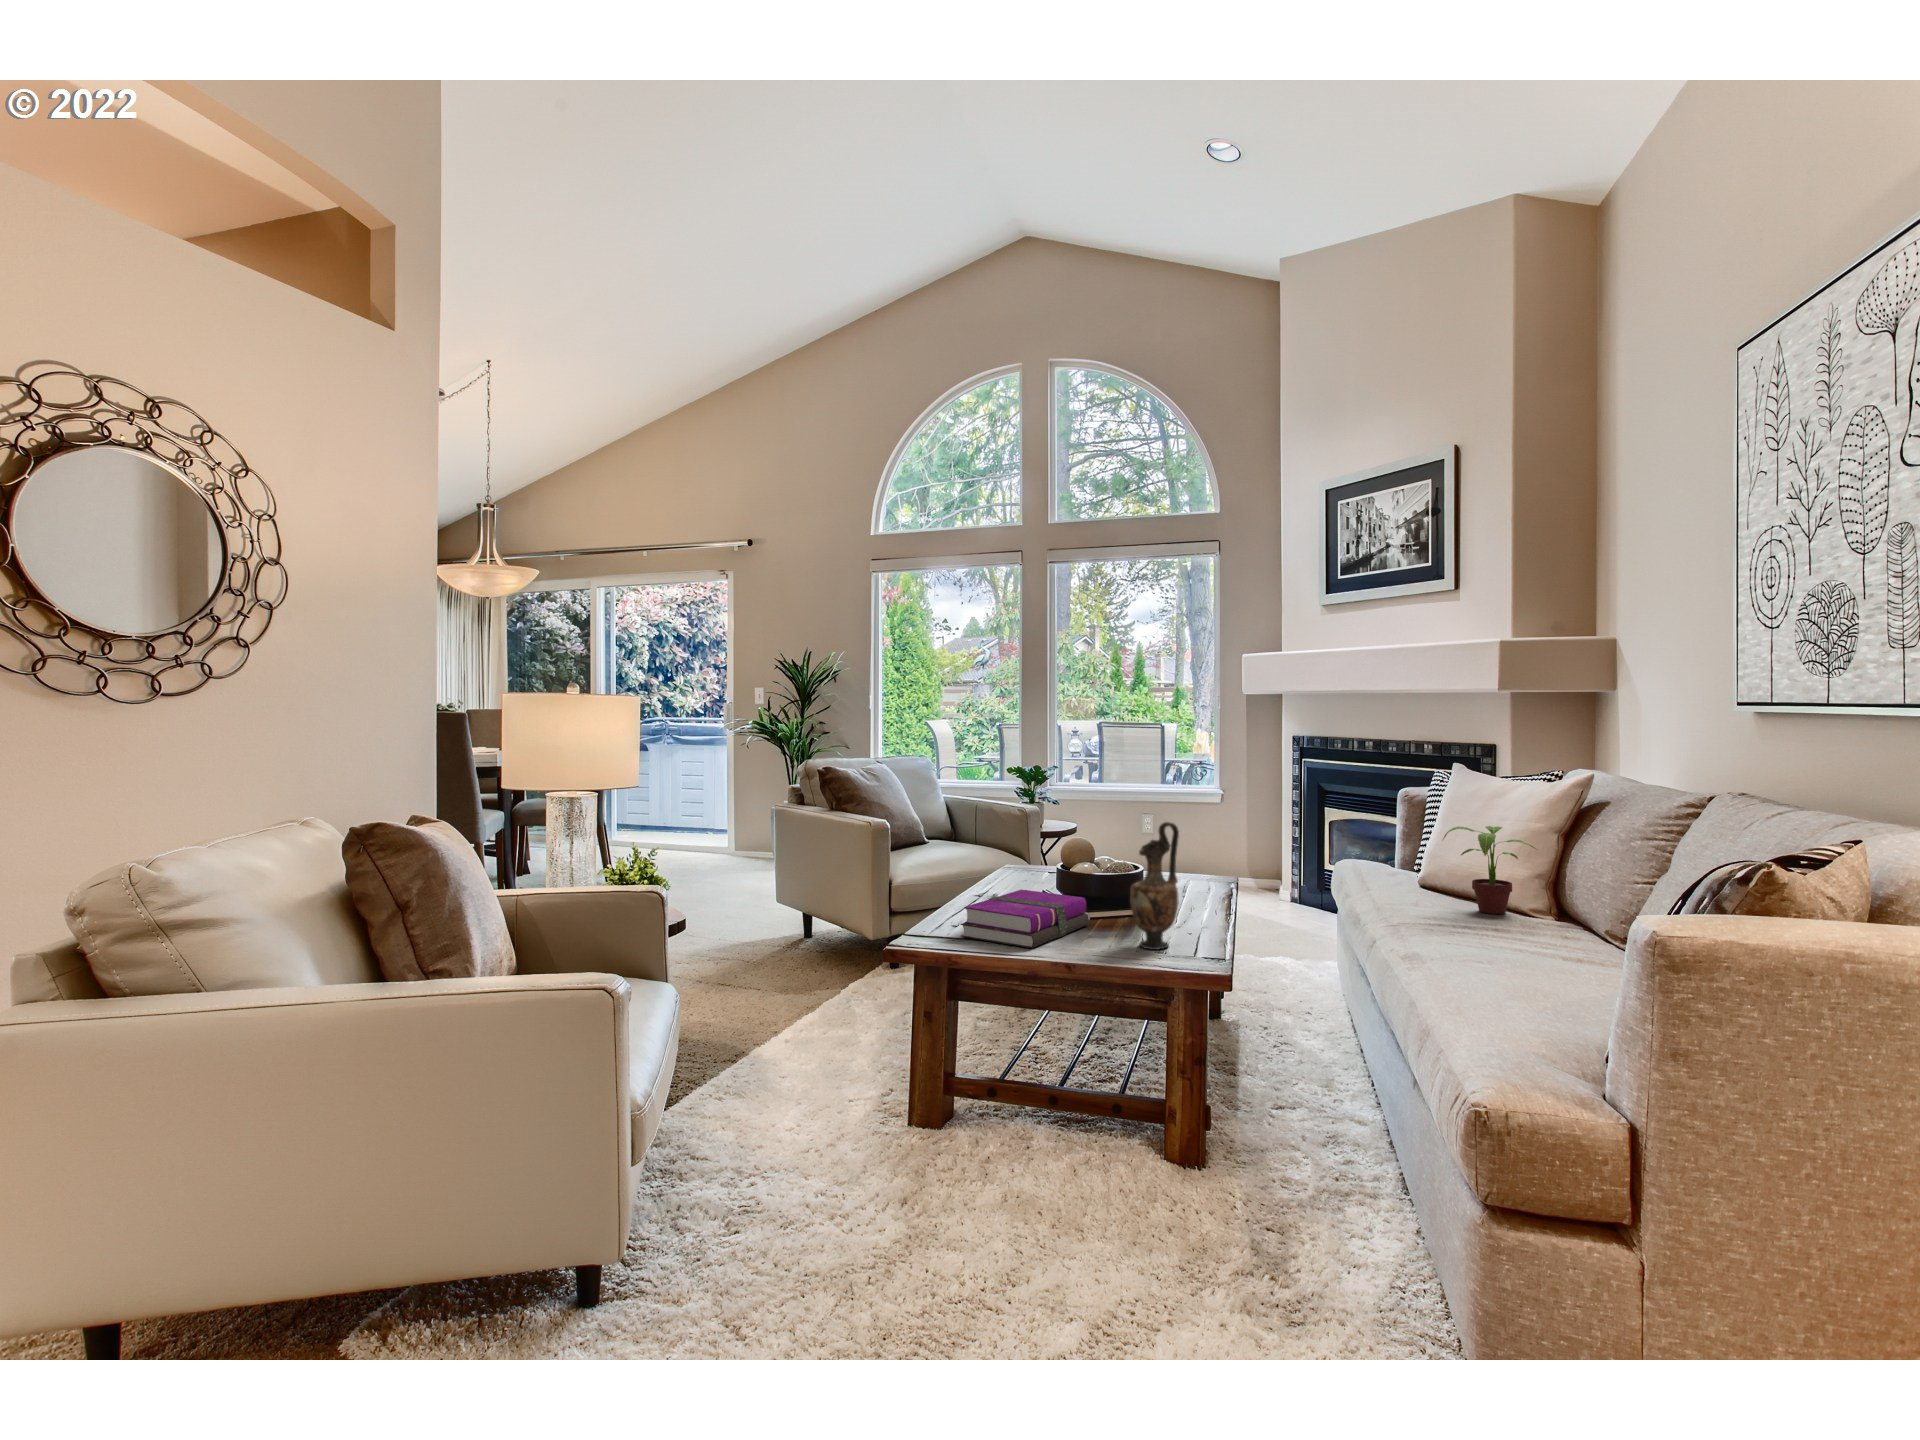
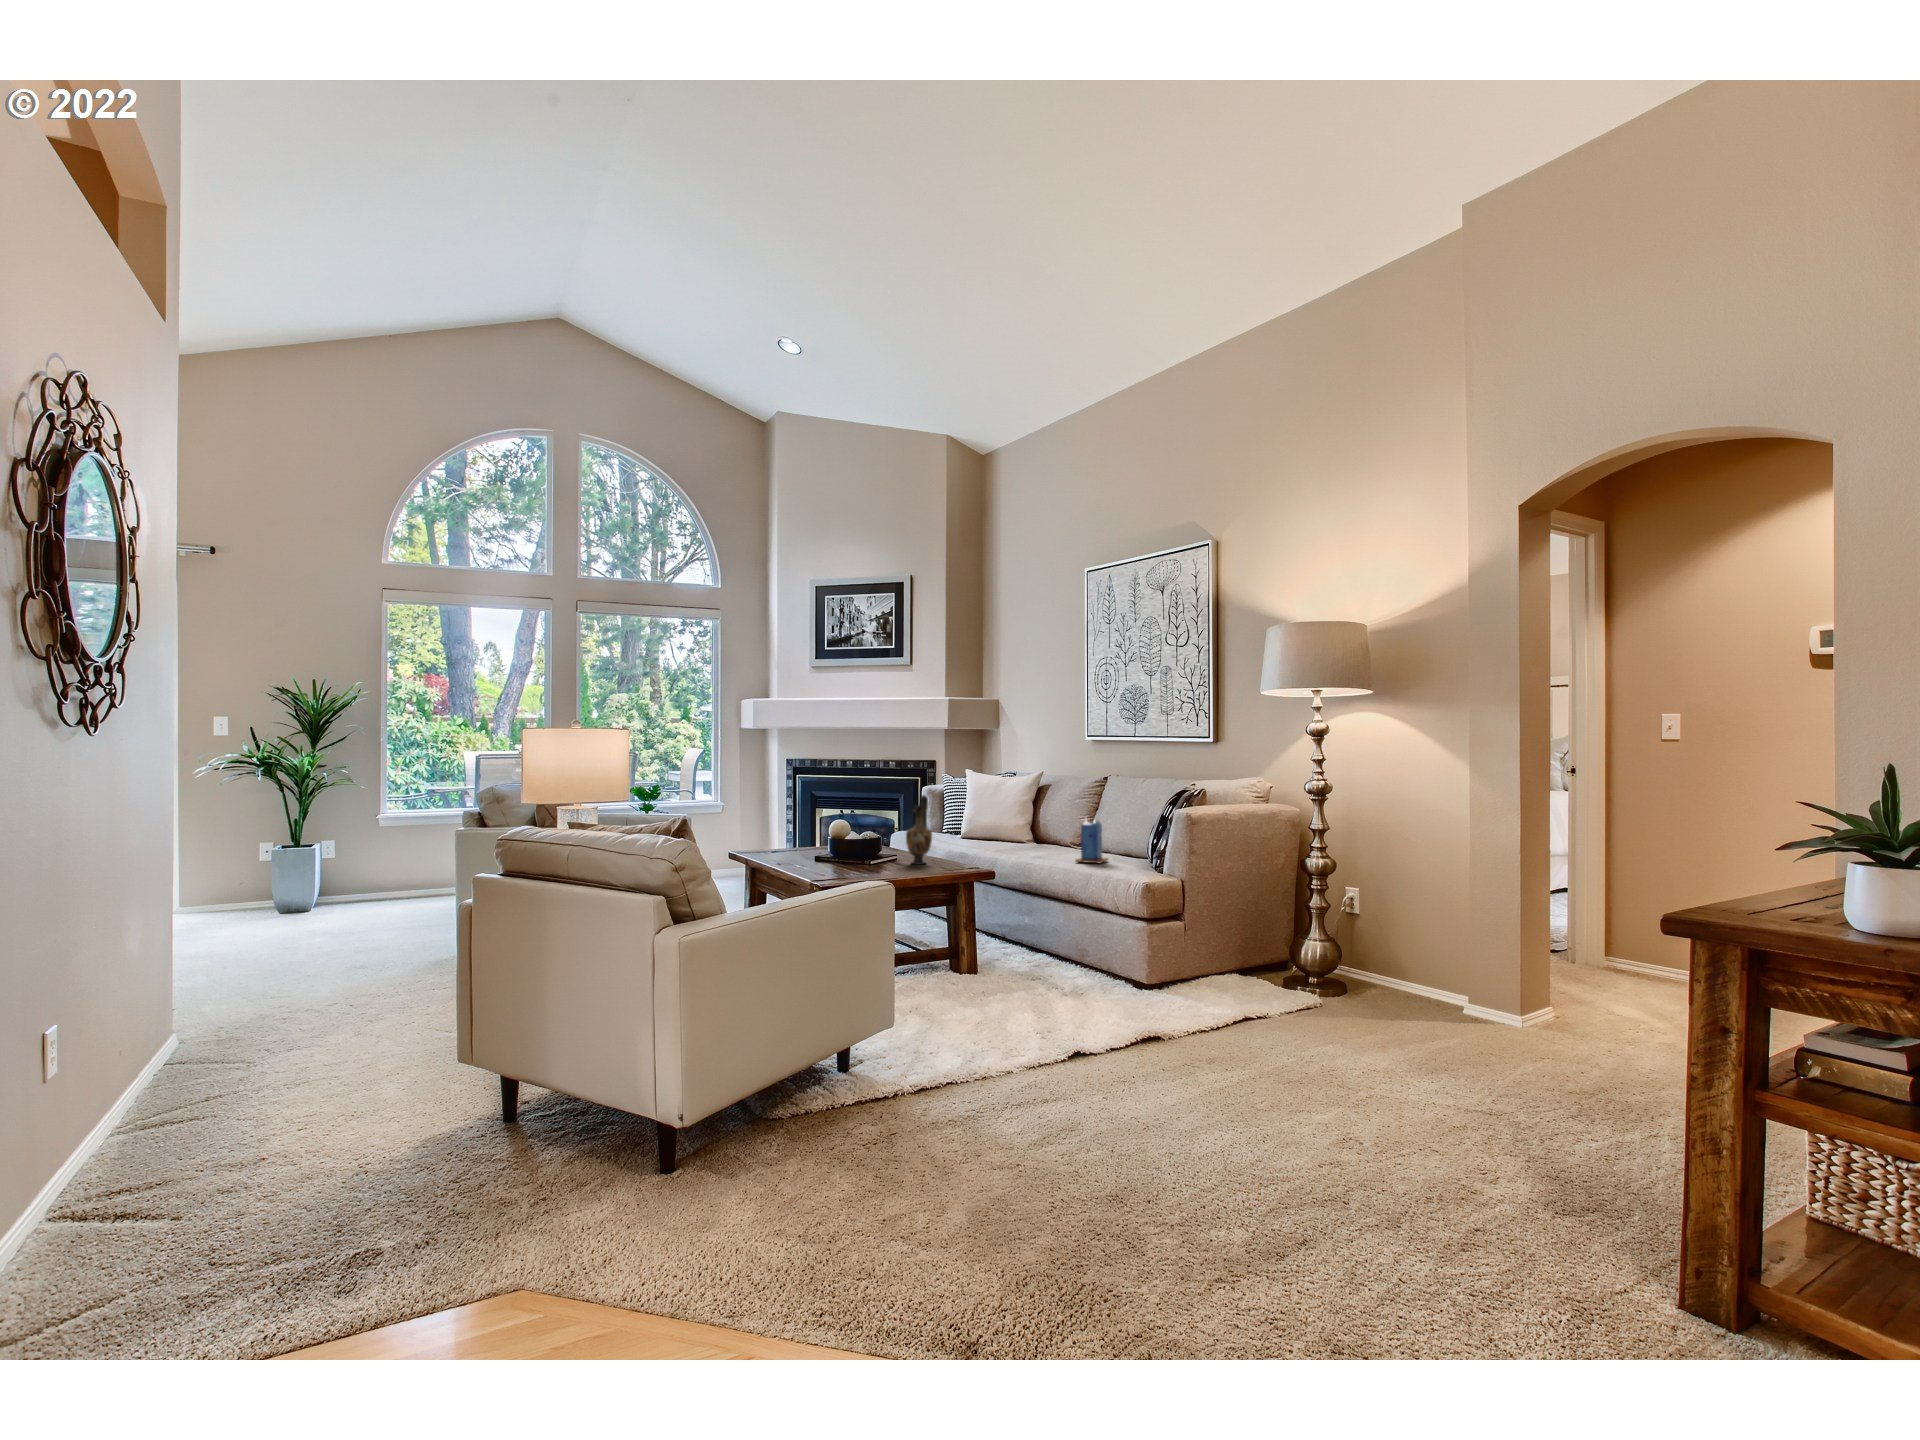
potted plant: present [1443,826,1536,914] -> none [991,798,1032,842]
hardback book: present [961,889,1090,948] -> none [814,846,870,872]
candle: none [1452,908,1552,1032] -> present [1075,819,1108,863]

